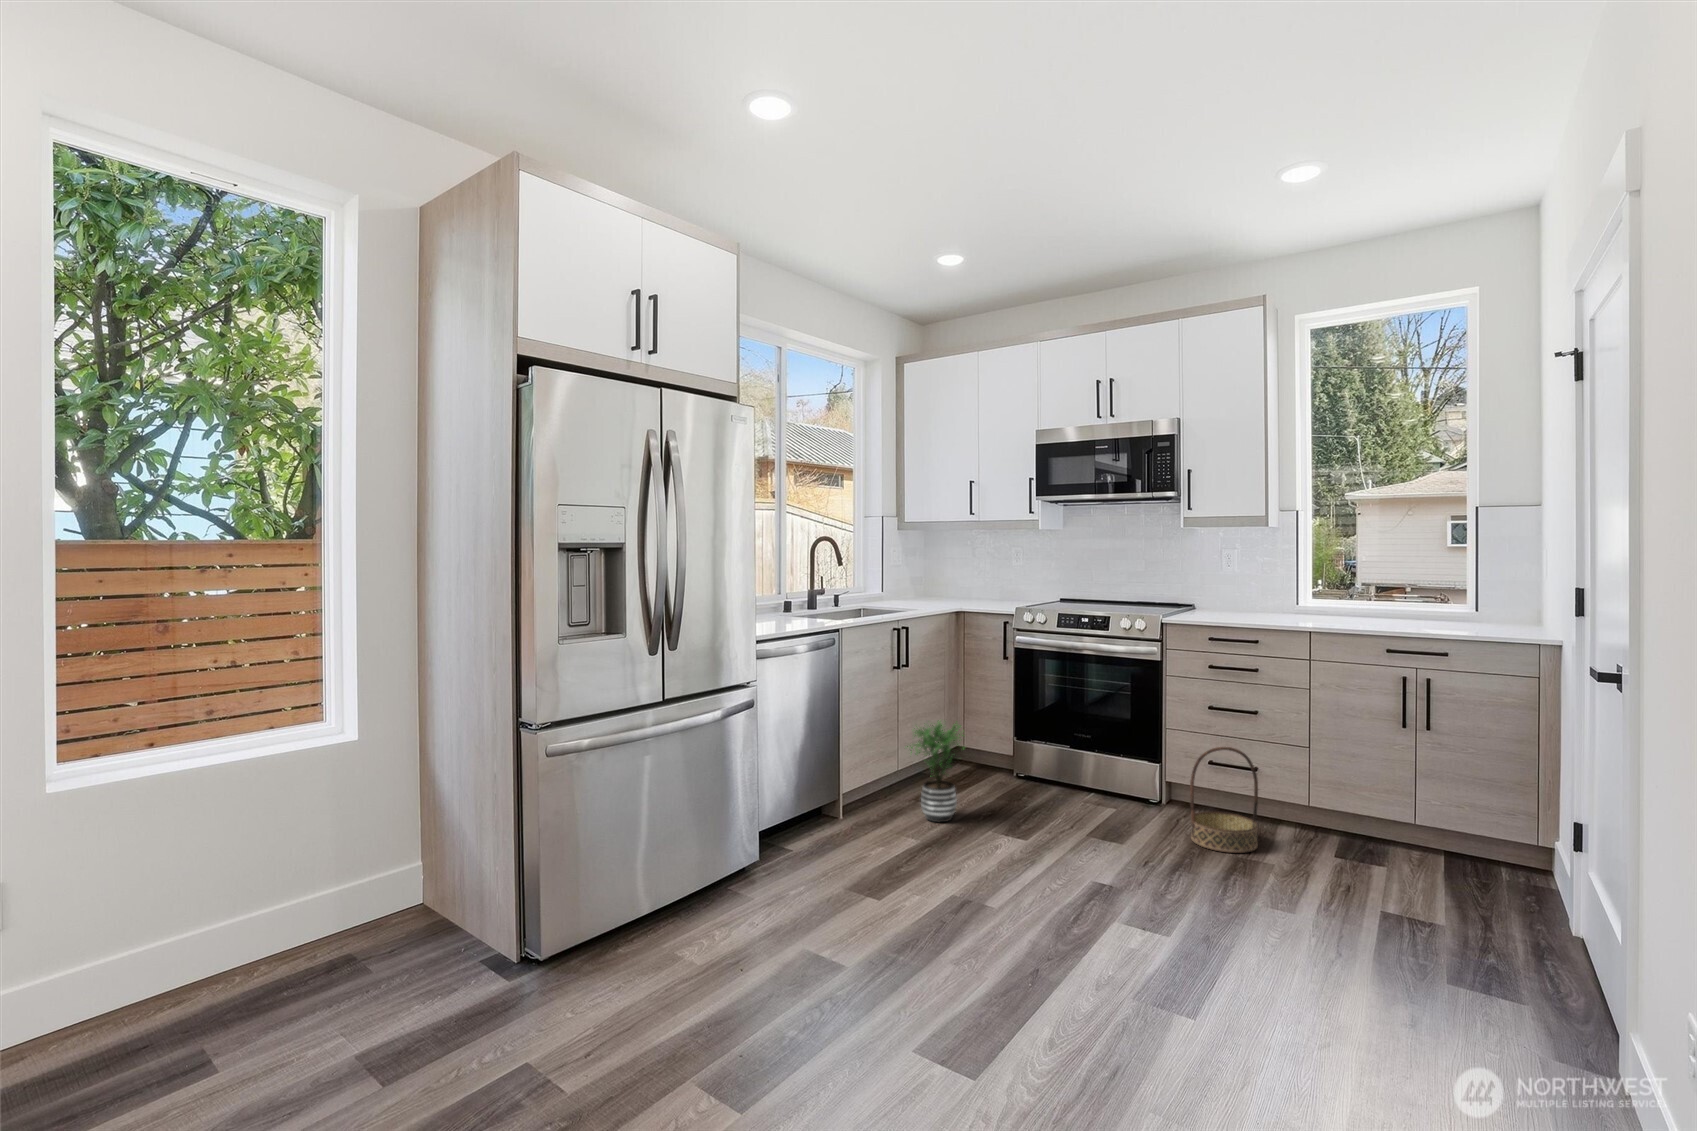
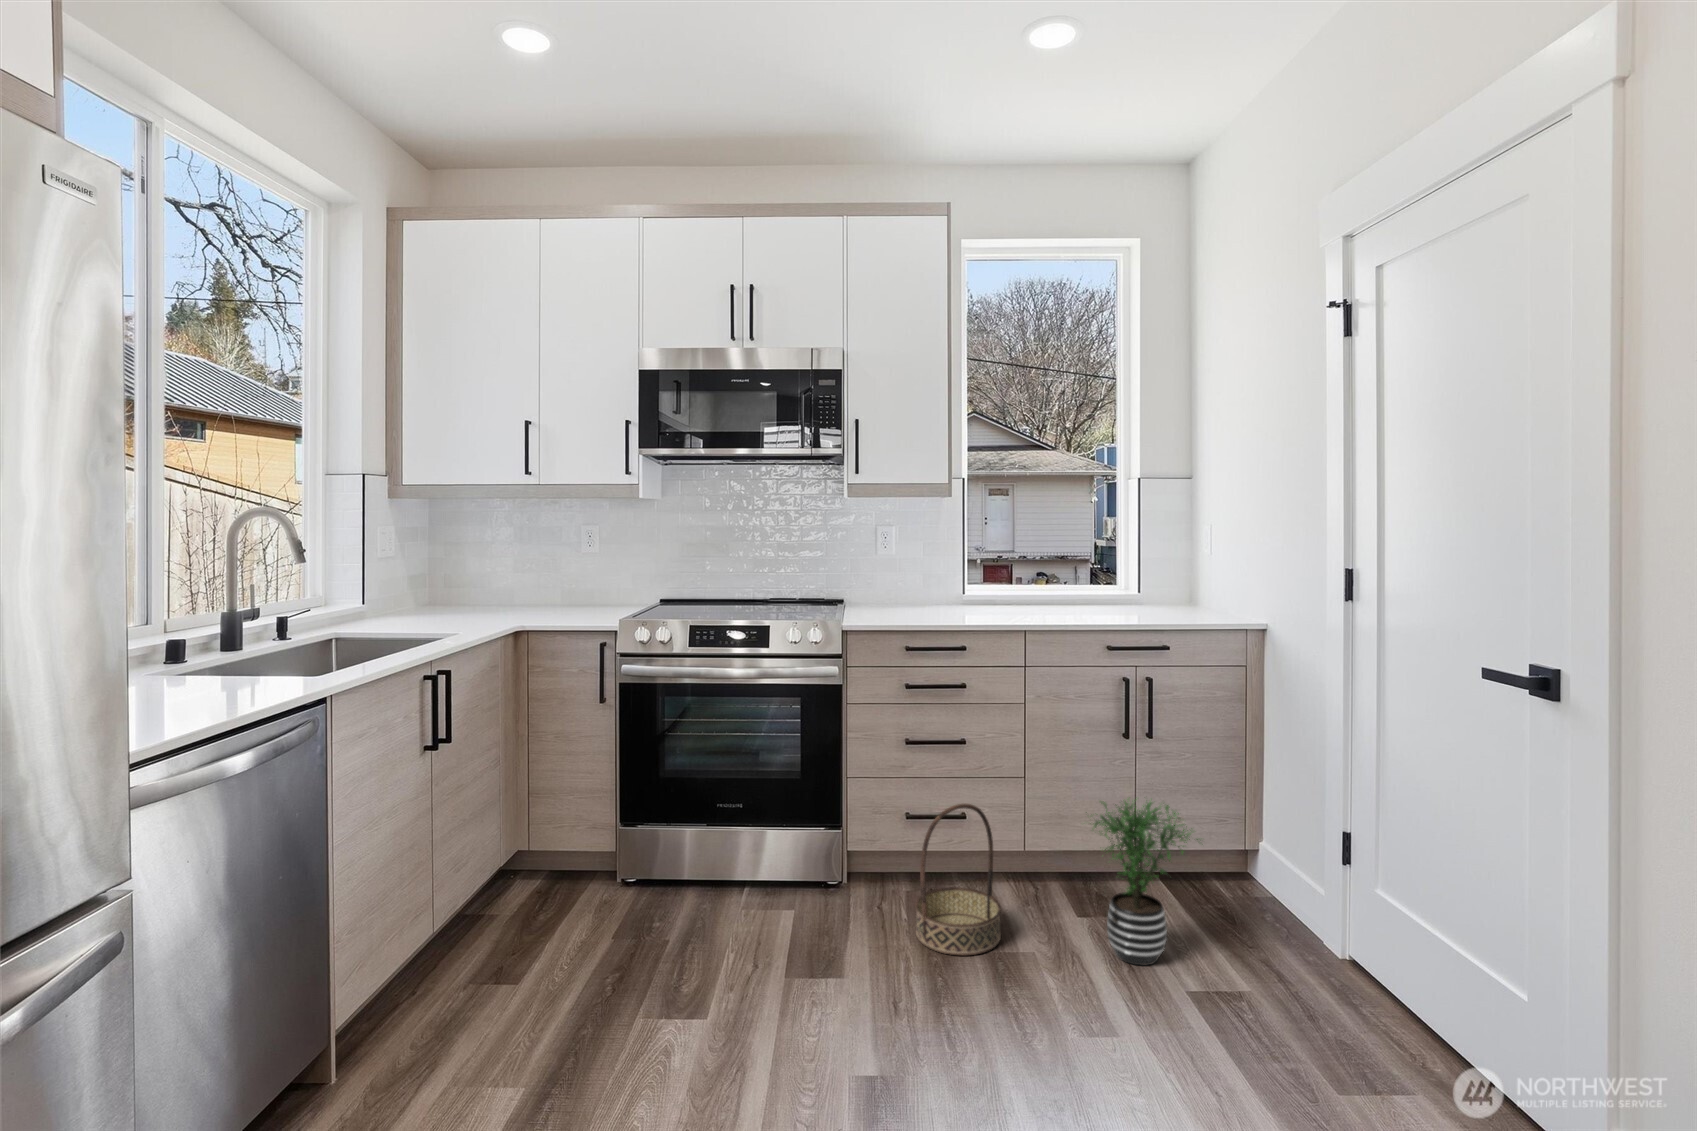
potted plant: present [907,721,964,822] -> present [1086,799,1198,966]

